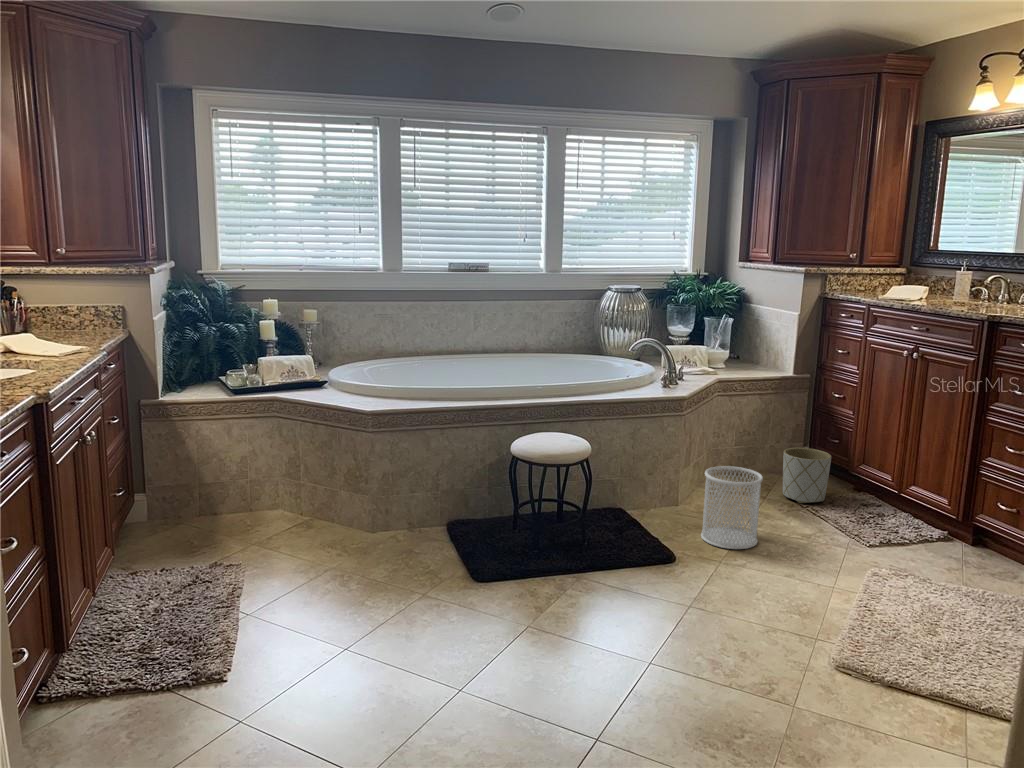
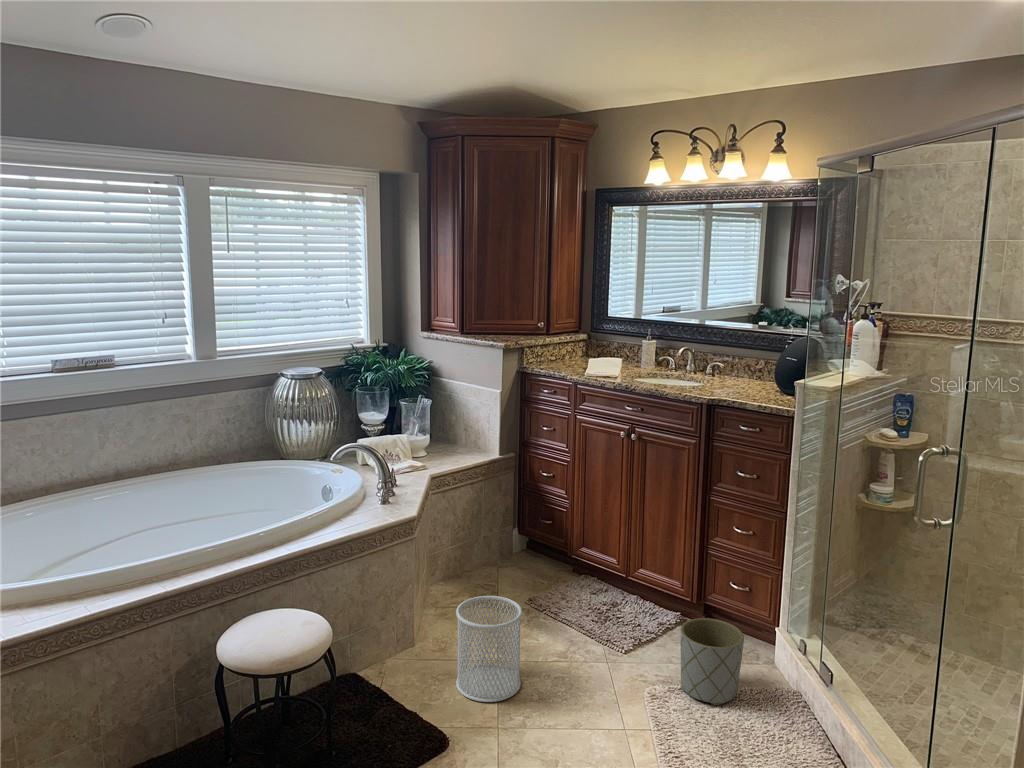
planter: present [783,448,831,503] -> present [681,618,744,706]

